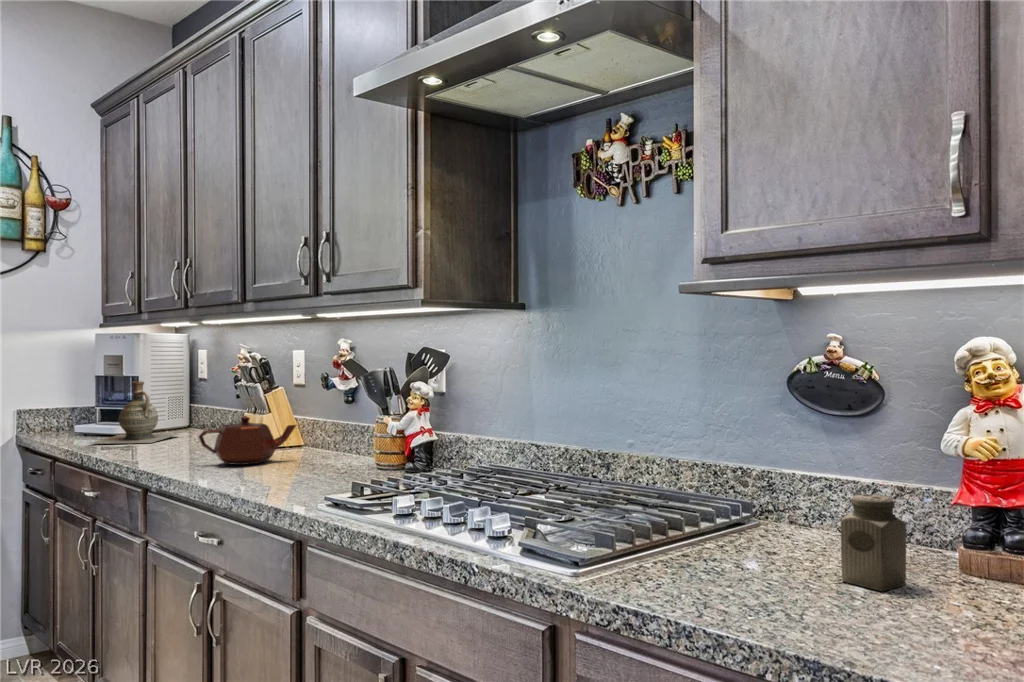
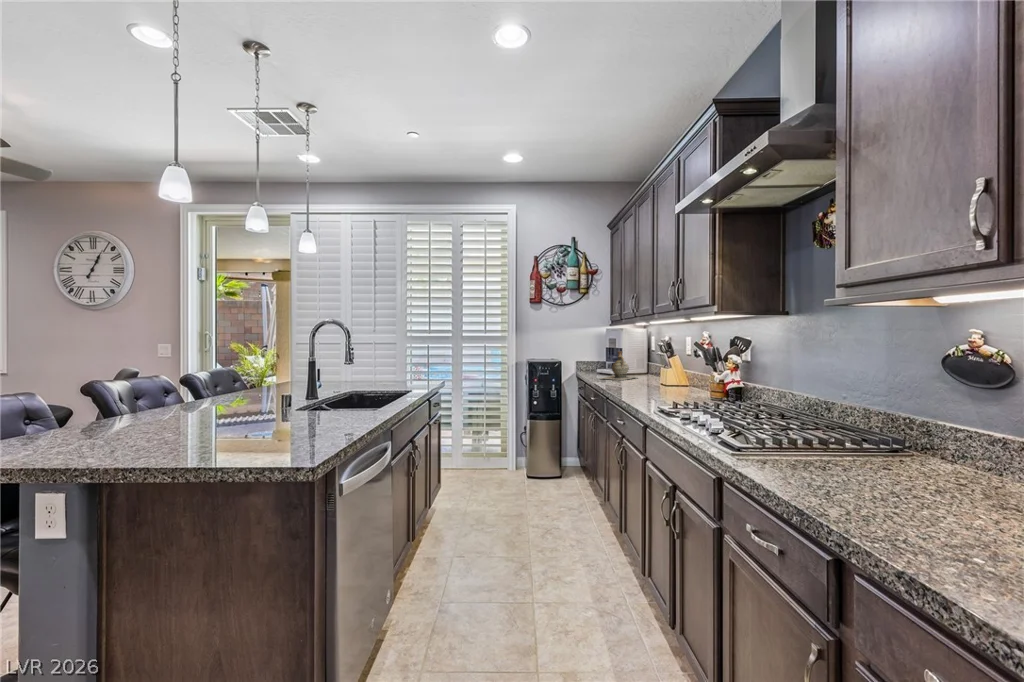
teapot: present [198,416,296,465] -> none [628,369,674,392]
salt shaker: present [841,494,906,591] -> none [899,436,951,499]

